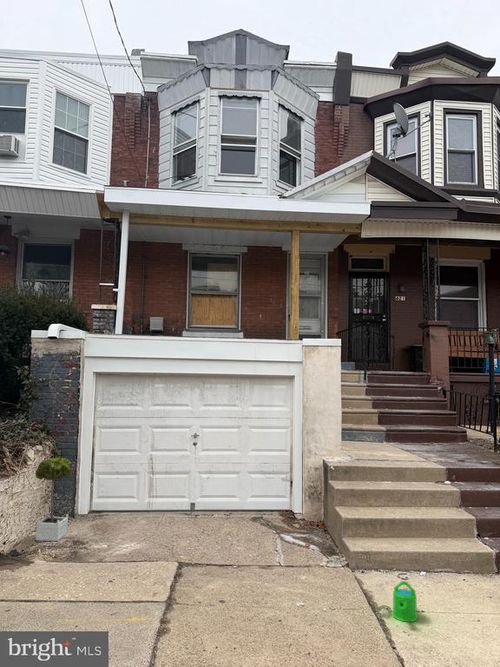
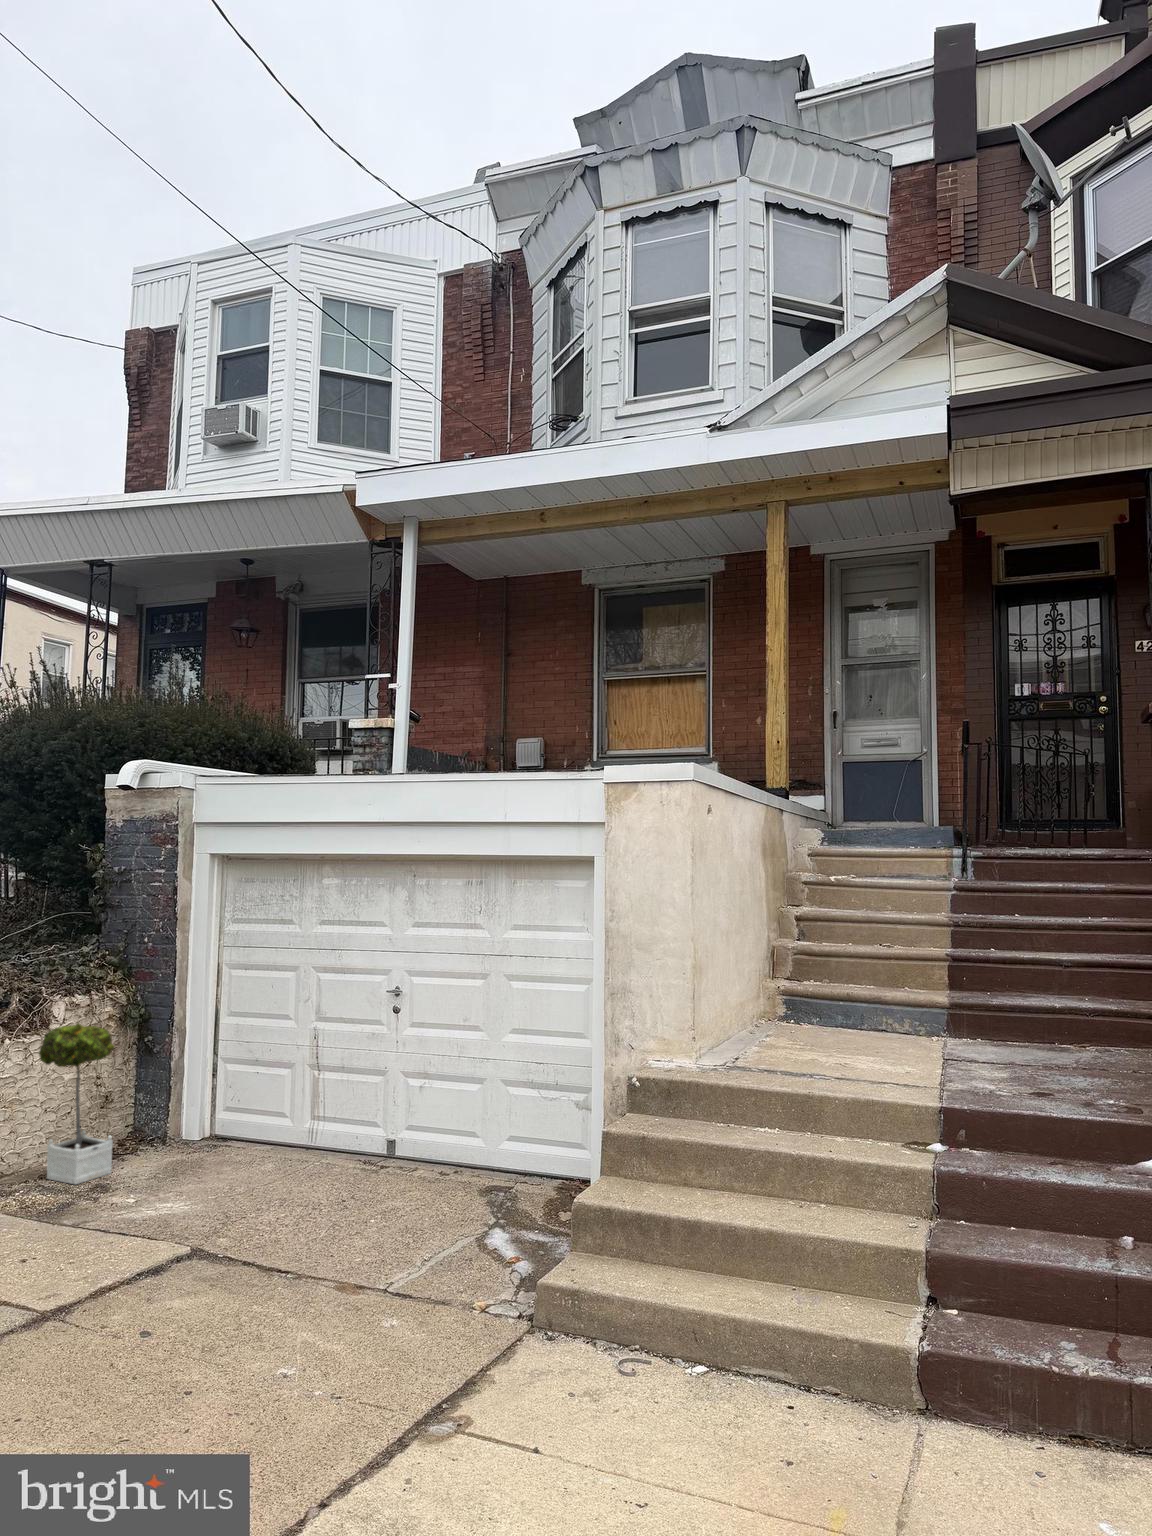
watering can: present [392,581,418,622] -> none [388,1362,488,1466]

